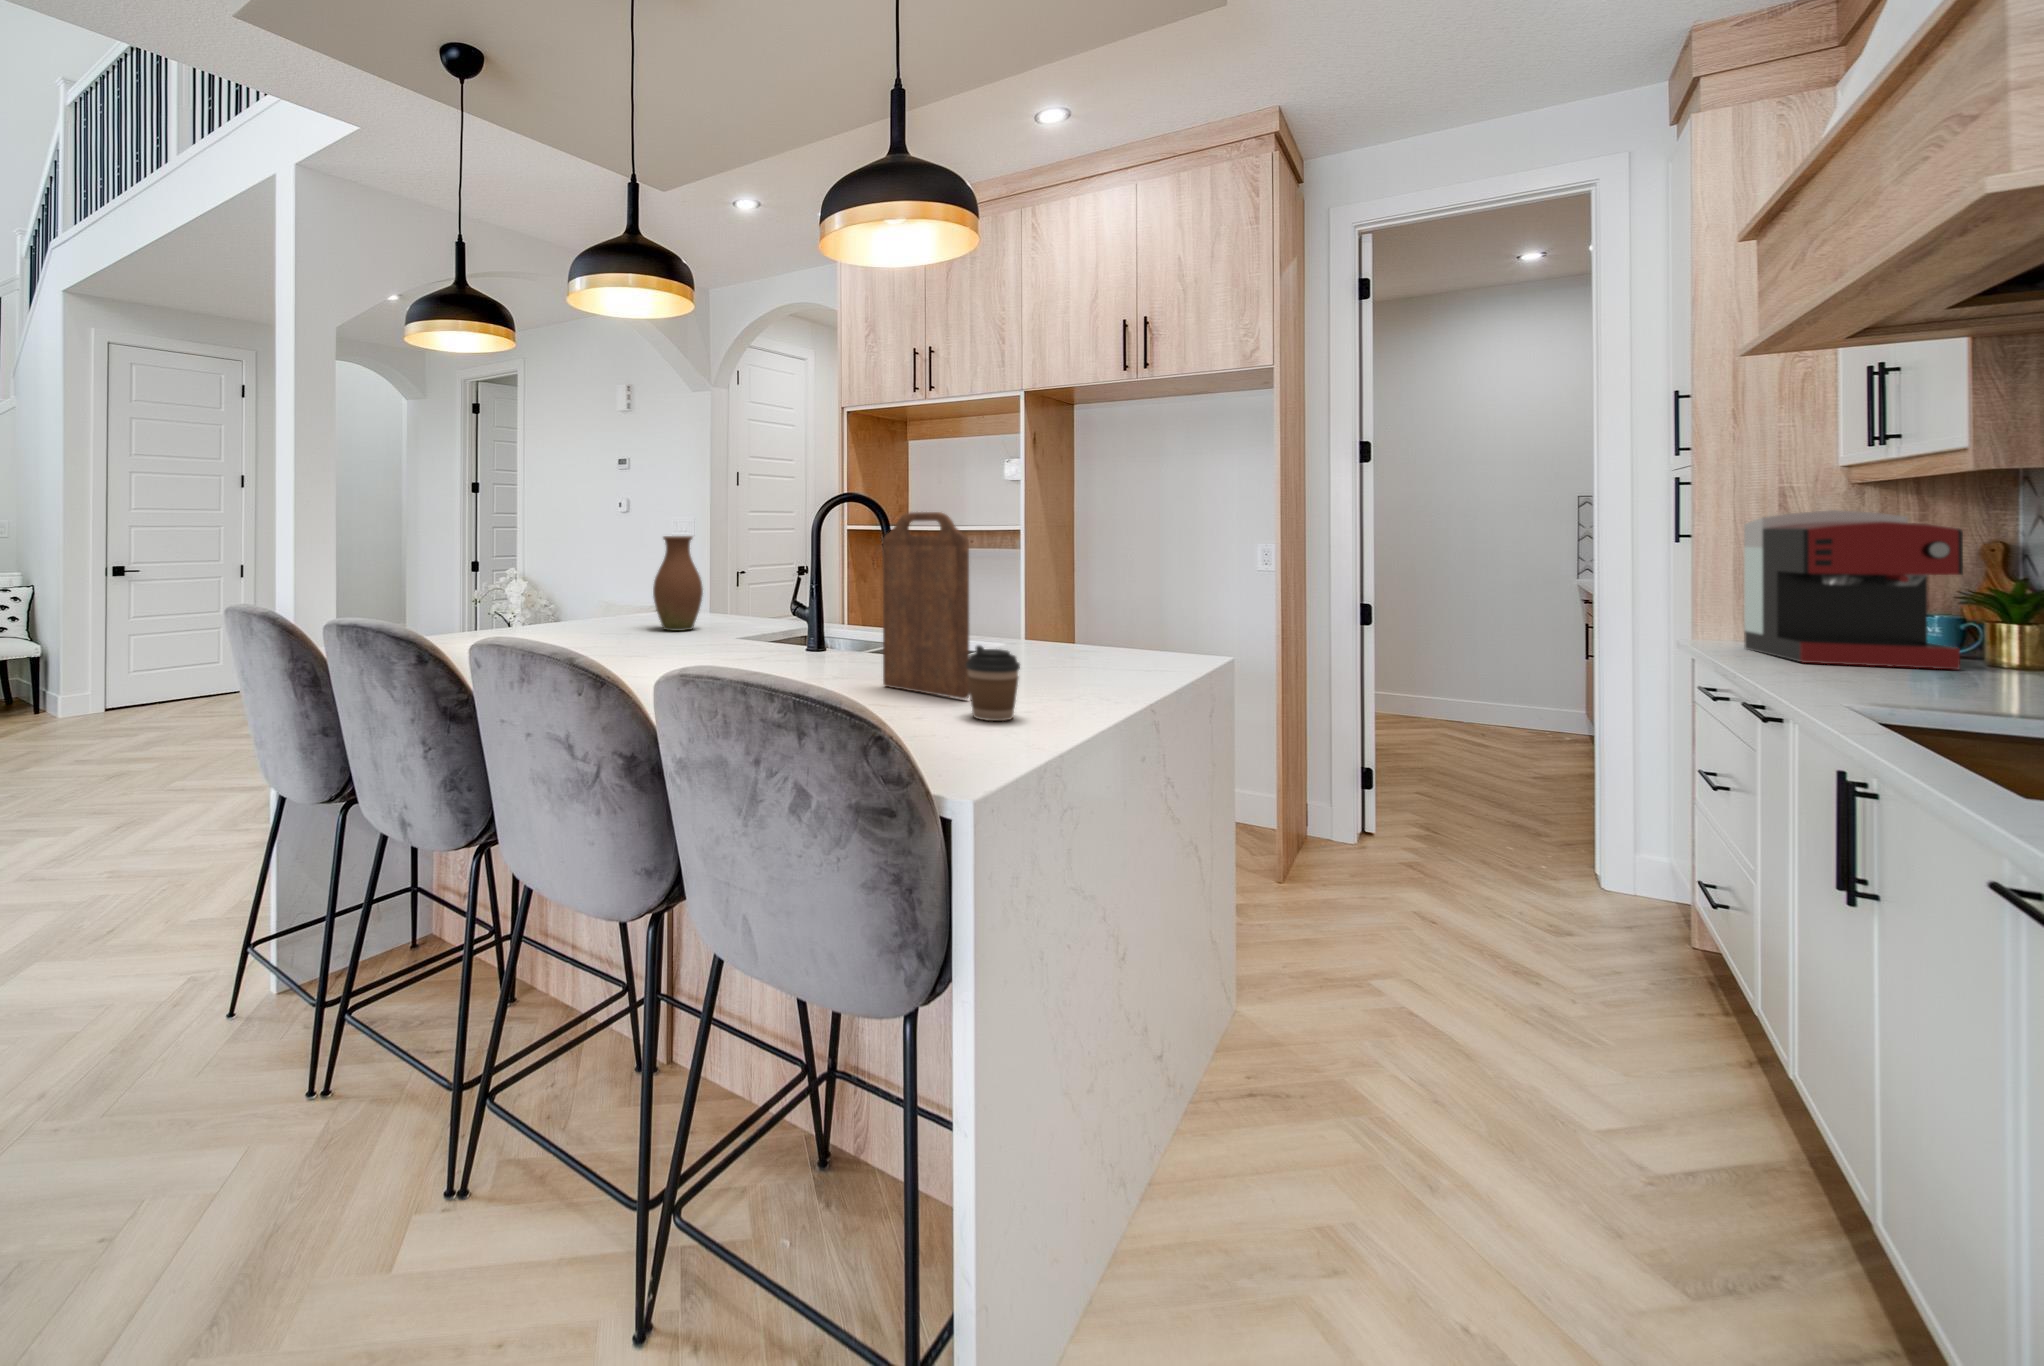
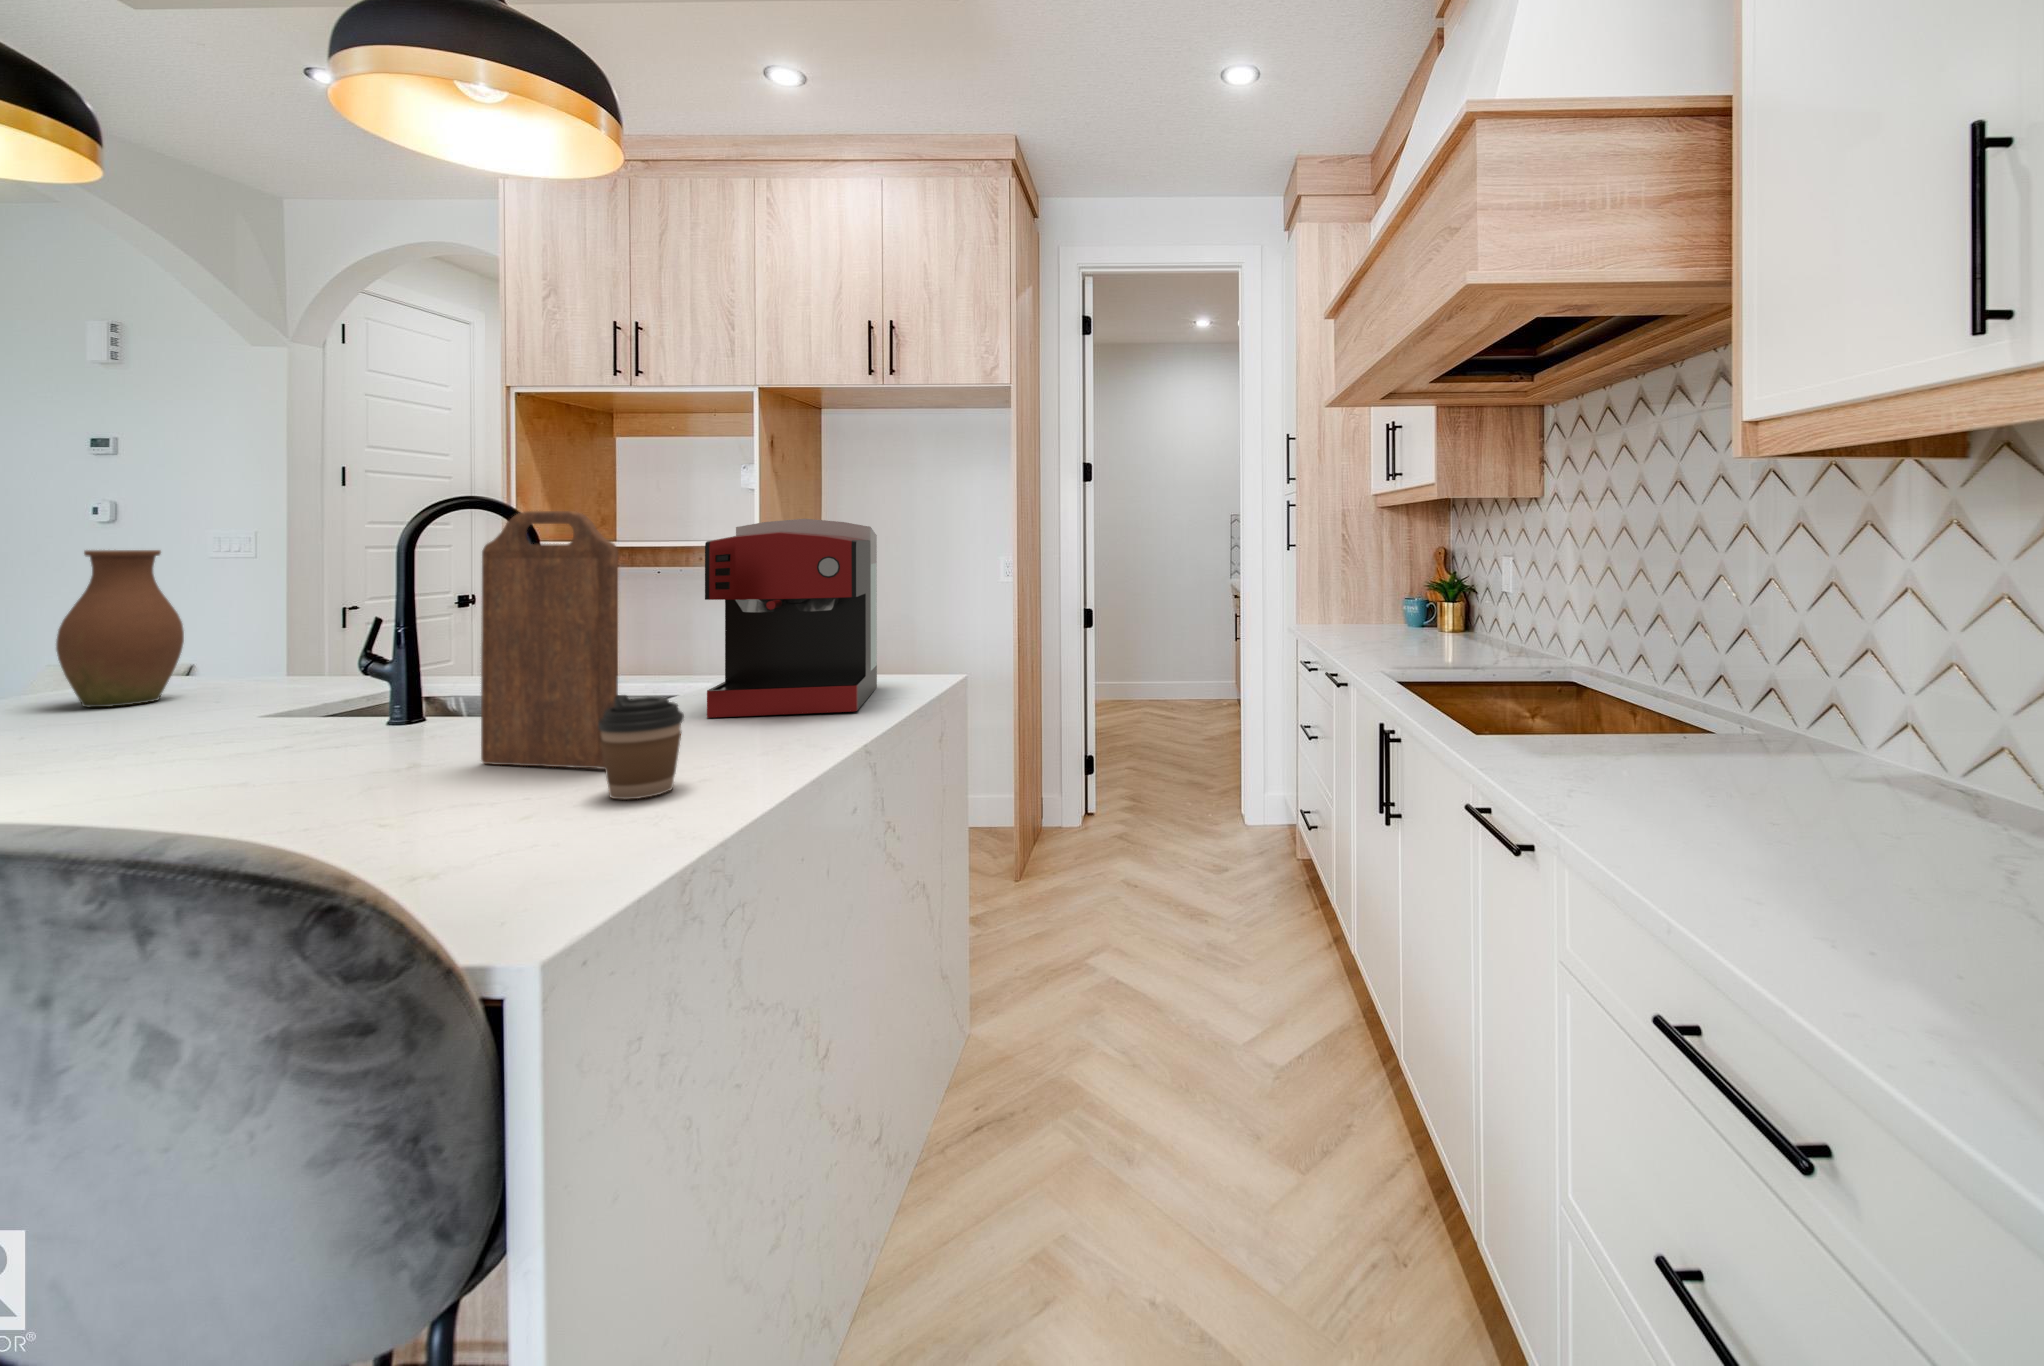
coffee maker: present [1744,510,1963,669] -> present [705,519,877,718]

